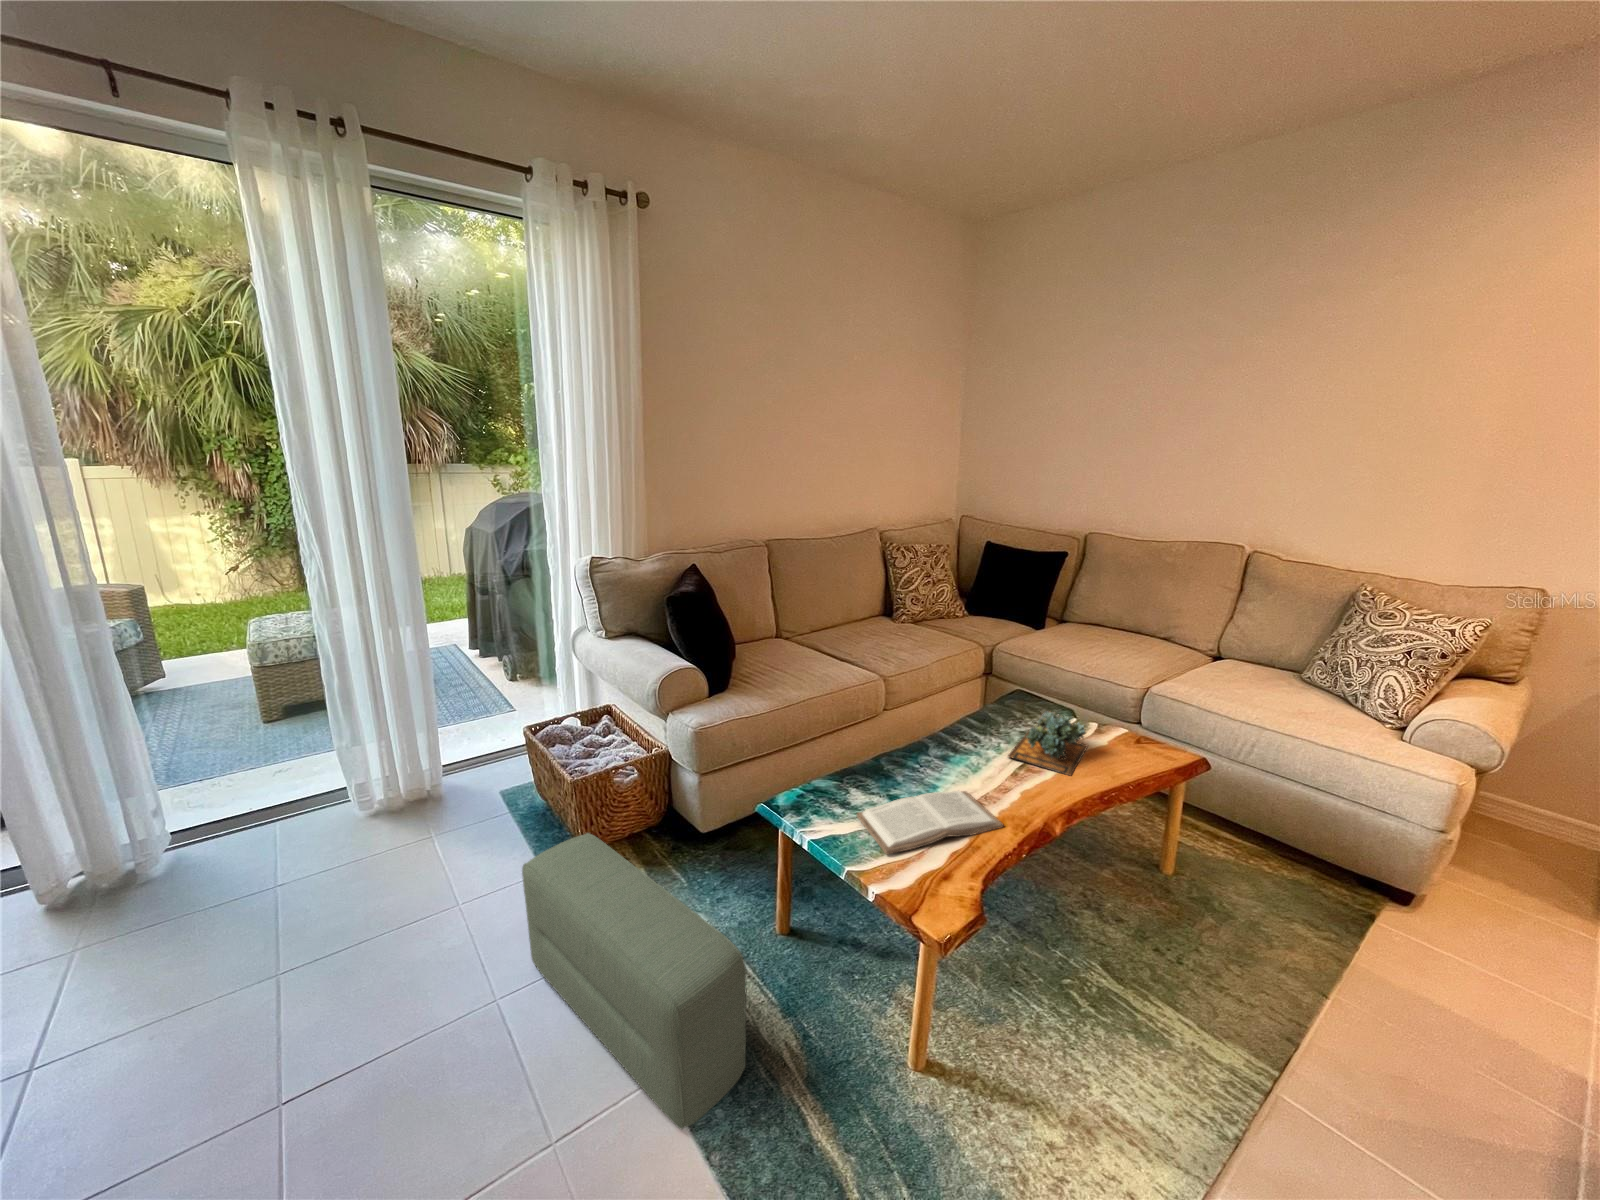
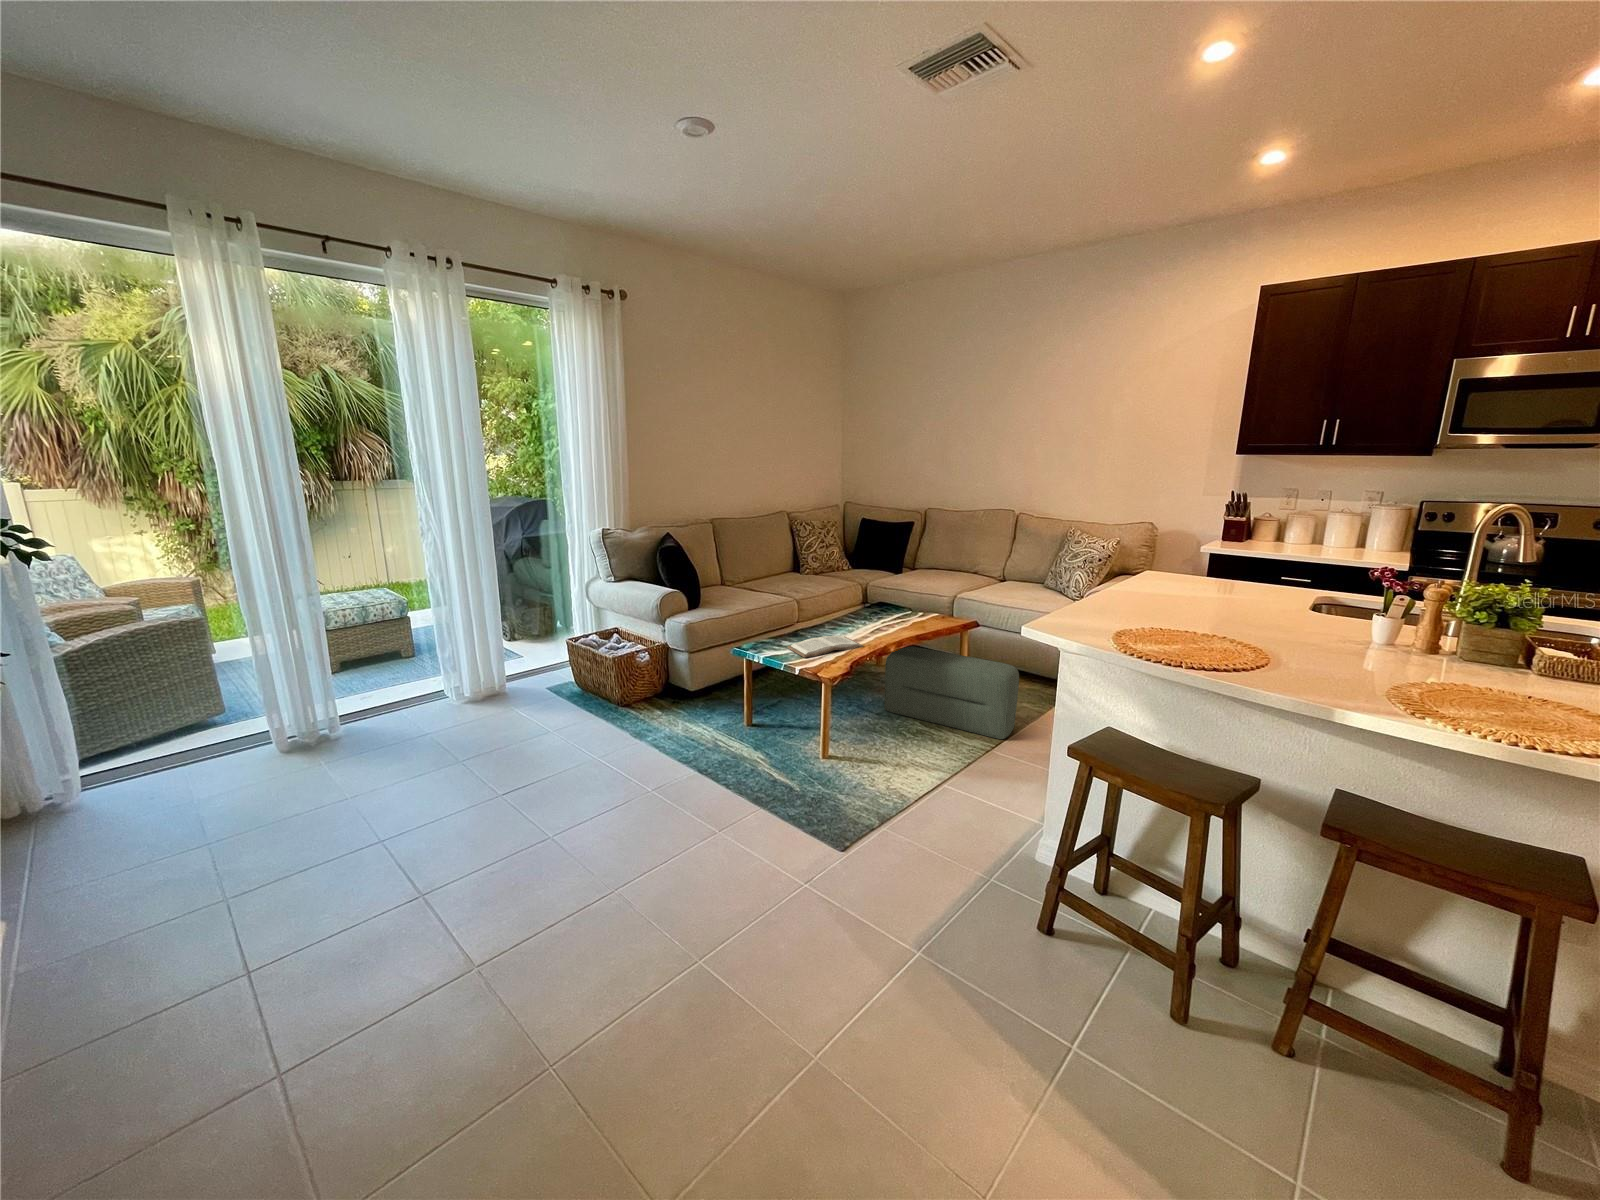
succulent plant: present [1008,711,1088,775] -> none [868,599,914,629]
pouf: present [522,833,746,1129] -> present [884,646,1019,739]

